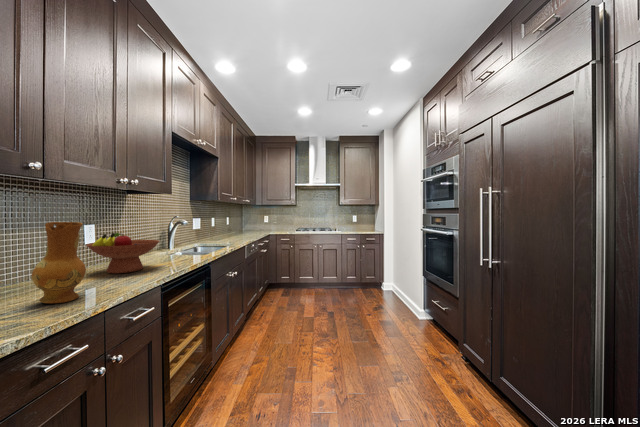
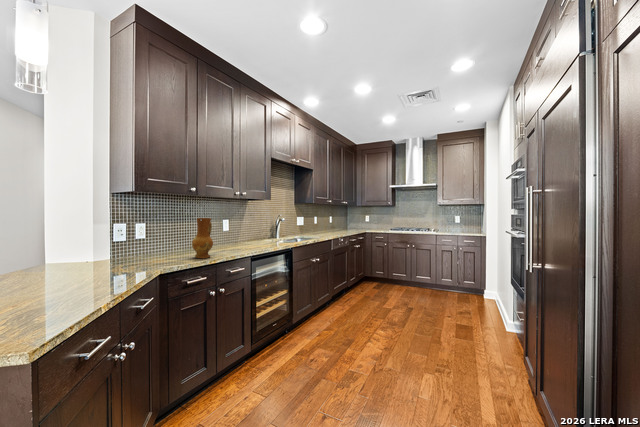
fruit bowl: present [87,233,159,274] -> none [221,225,258,249]

